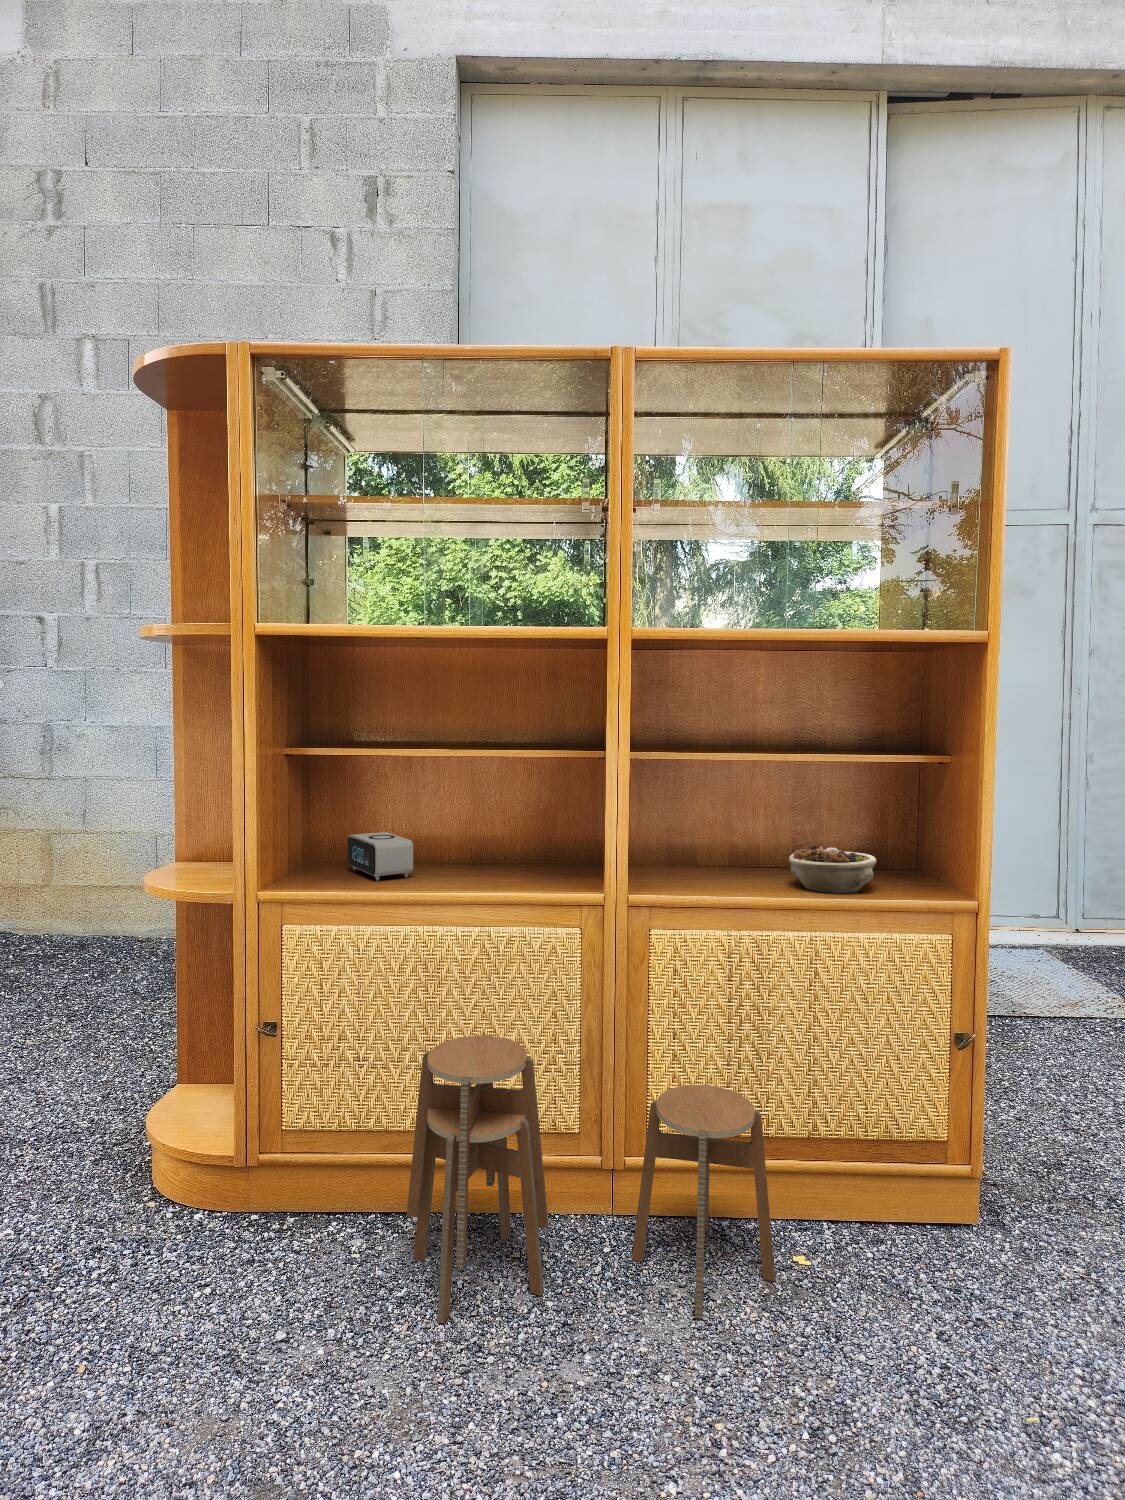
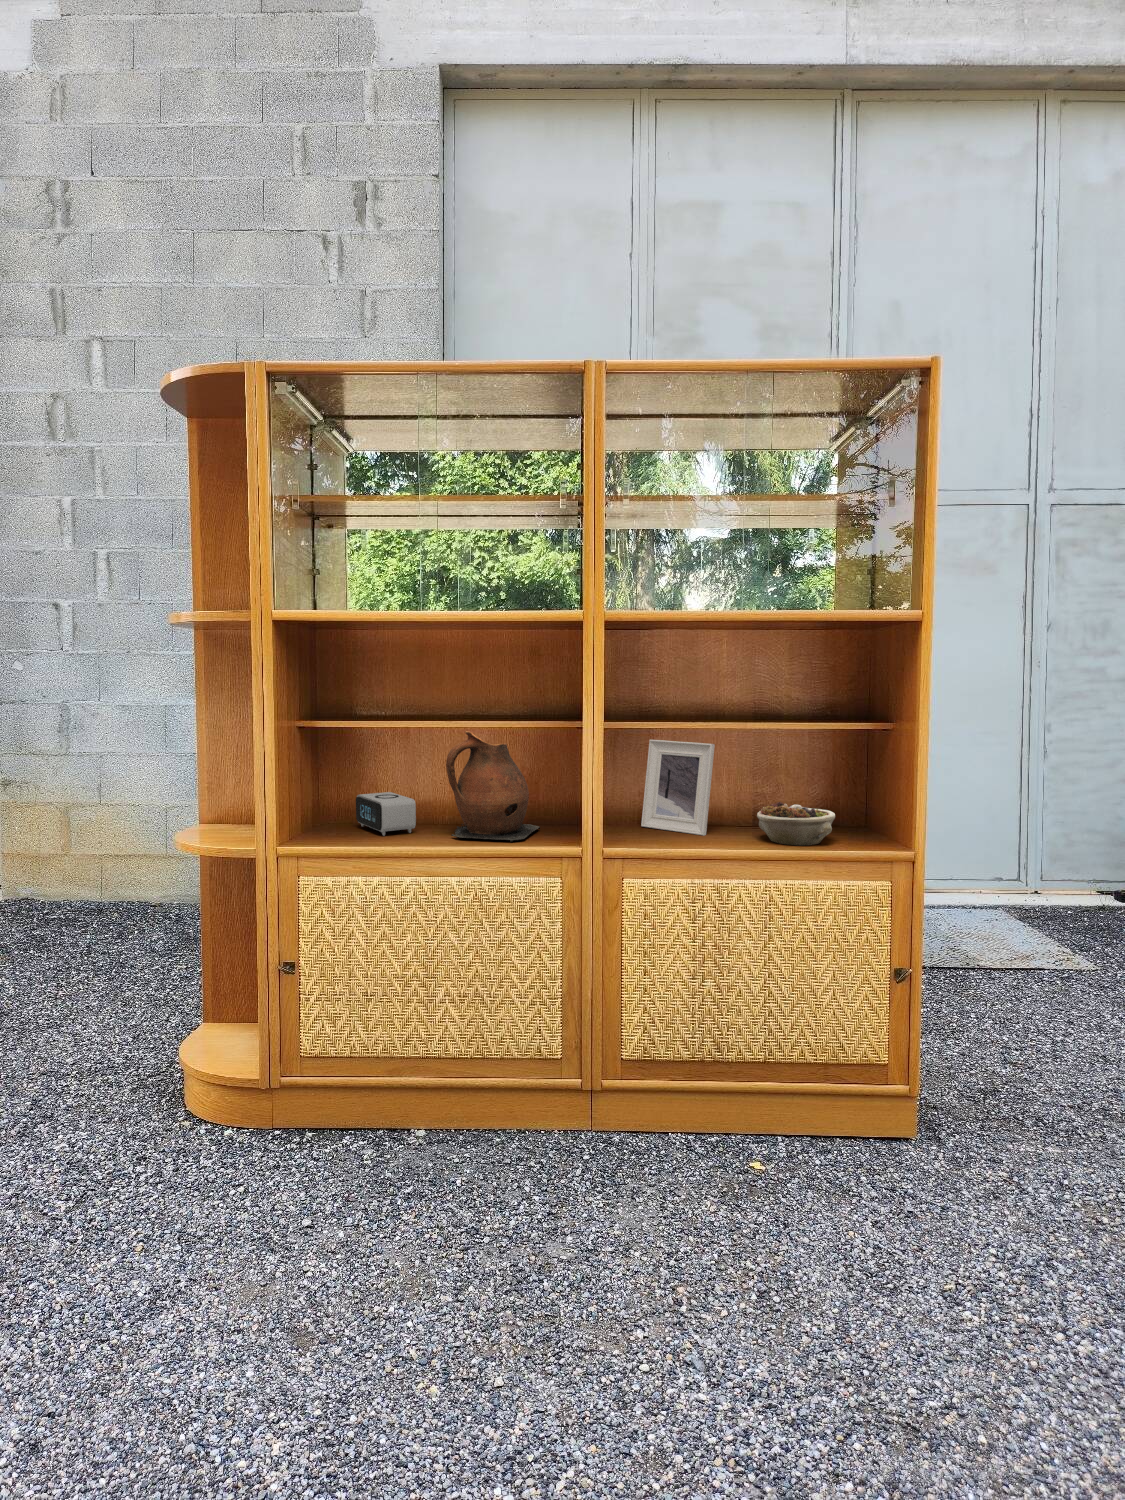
ceramic pitcher: none [447,766,549,889] -> present [446,731,540,842]
picture frame: none [660,775,741,881] -> present [641,740,715,836]
stool: present [406,1035,775,1324] -> none [413,971,737,1214]

